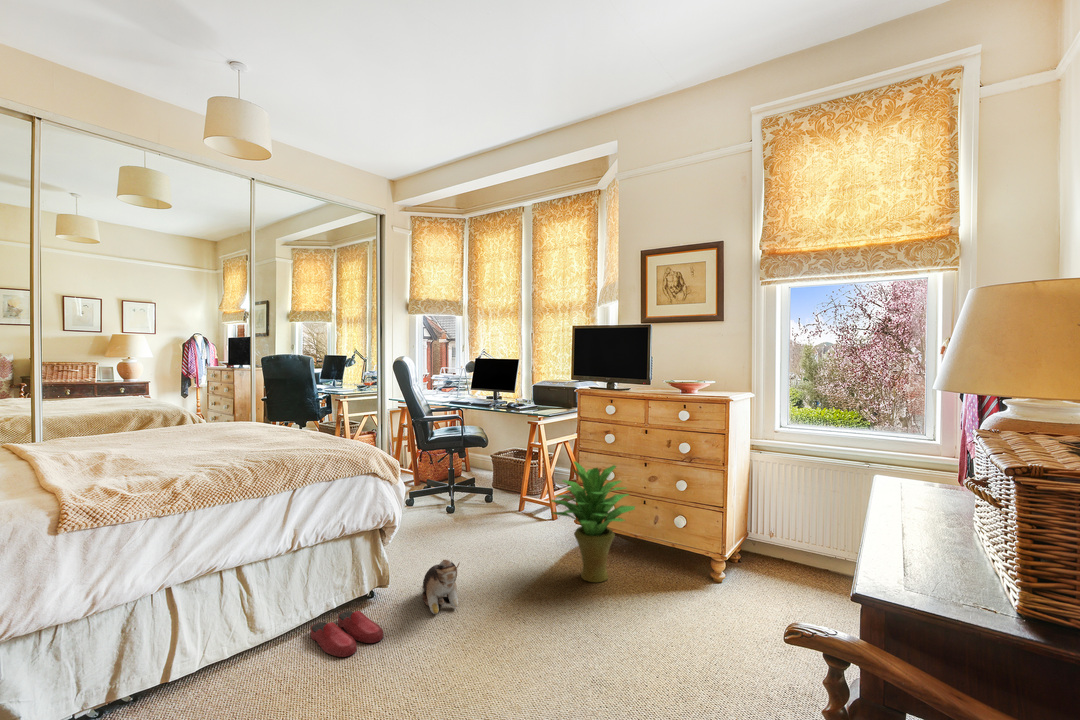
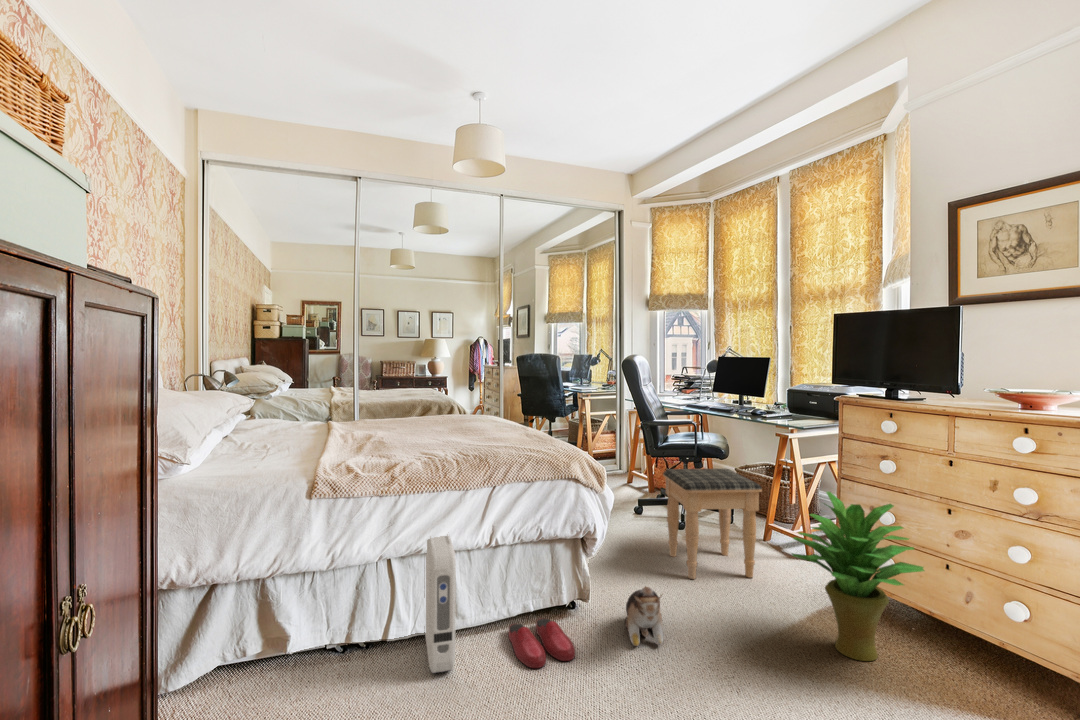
footstool: none [440,454,523,551] -> present [663,469,762,579]
air purifier: none [212,542,263,691] -> present [424,534,456,673]

